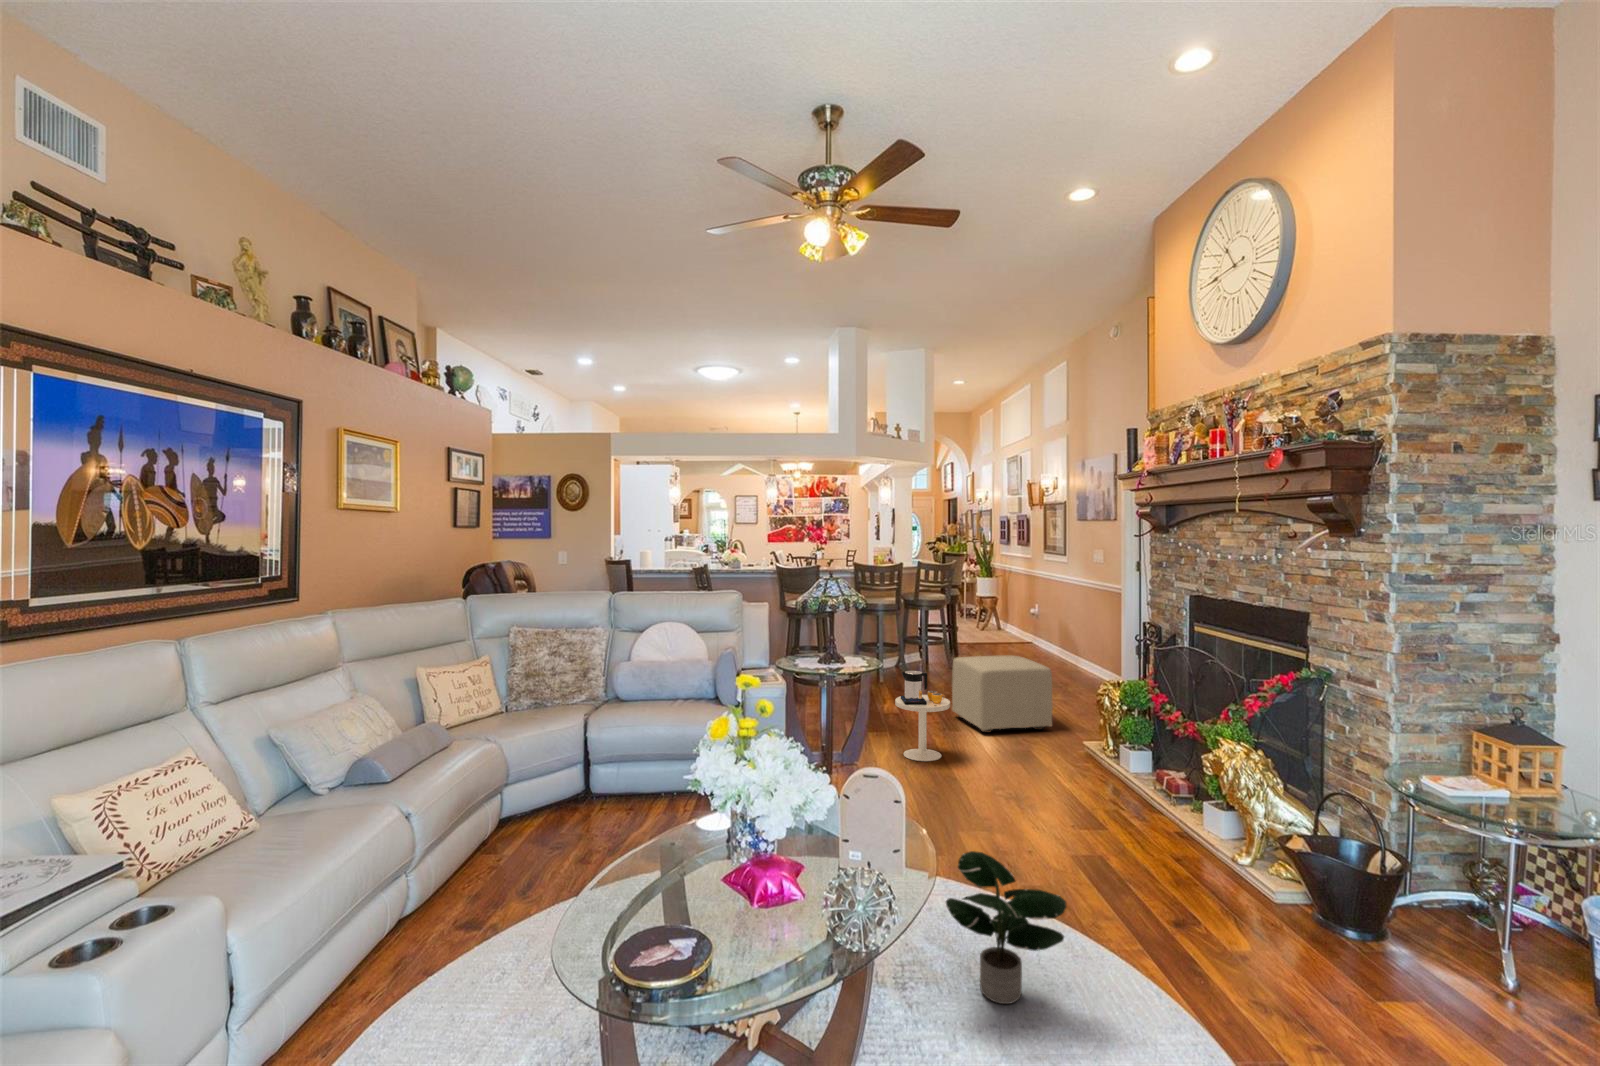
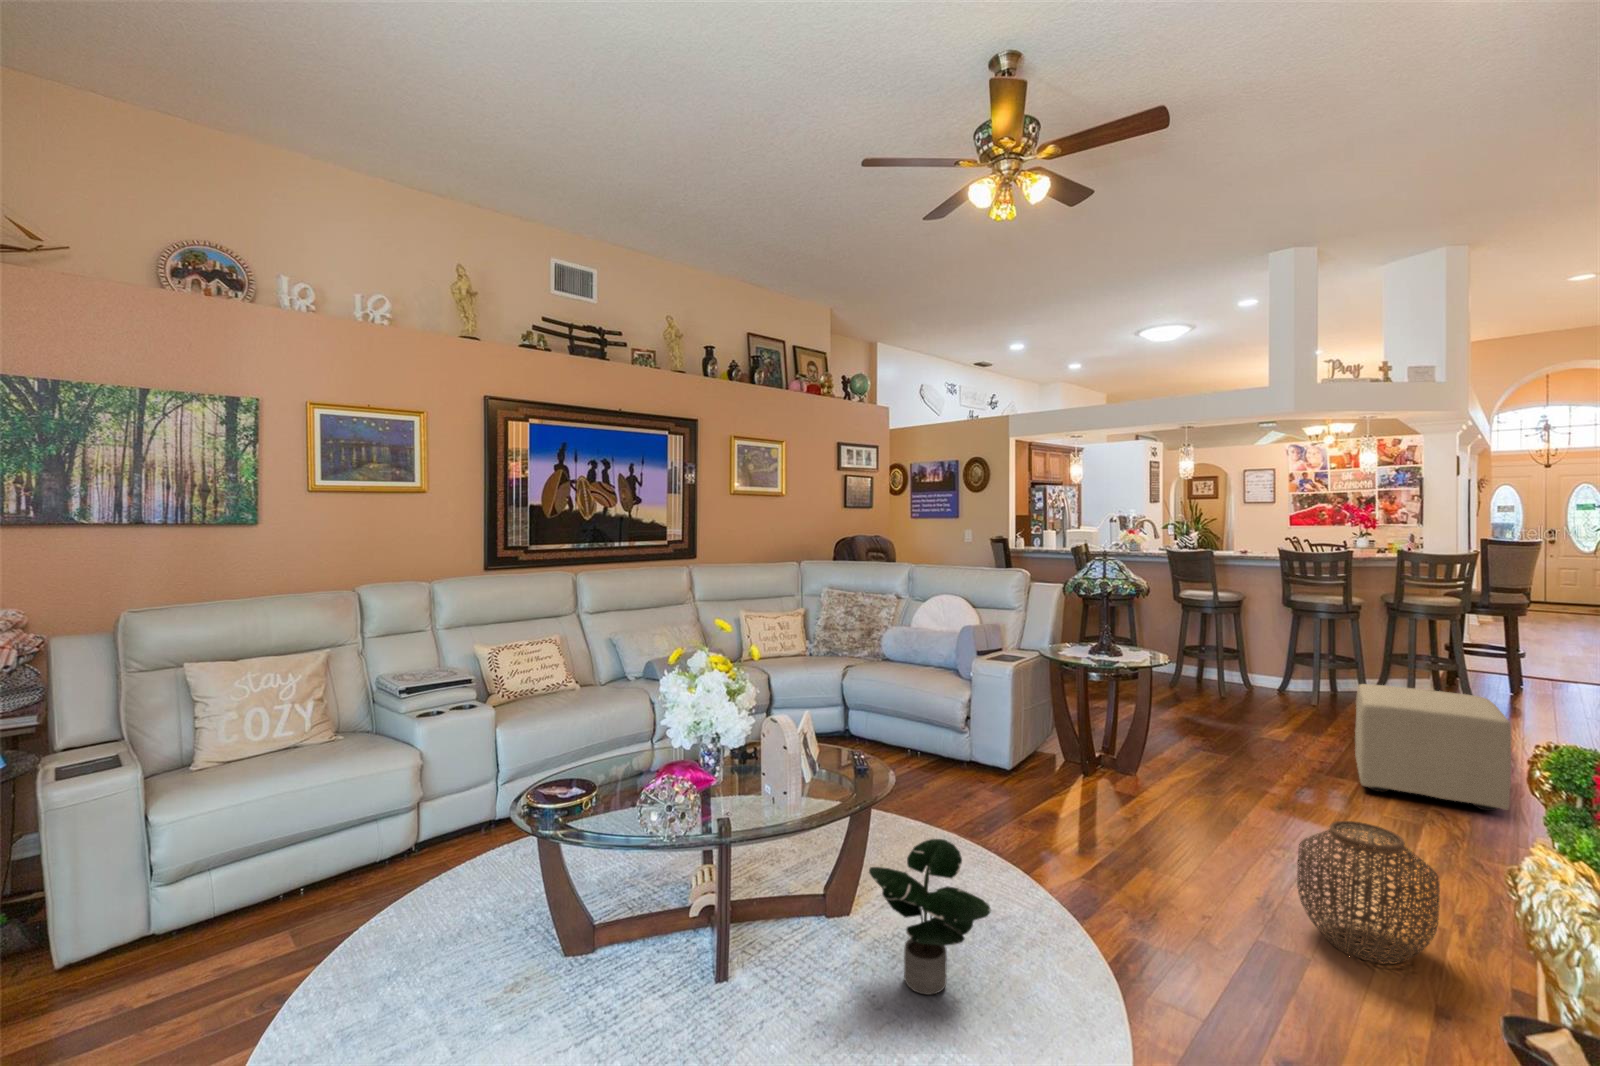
side table: present [895,671,950,761] -> none [1190,682,1269,798]
woven basket: none [1079,749,1162,841] -> present [1297,821,1440,964]

